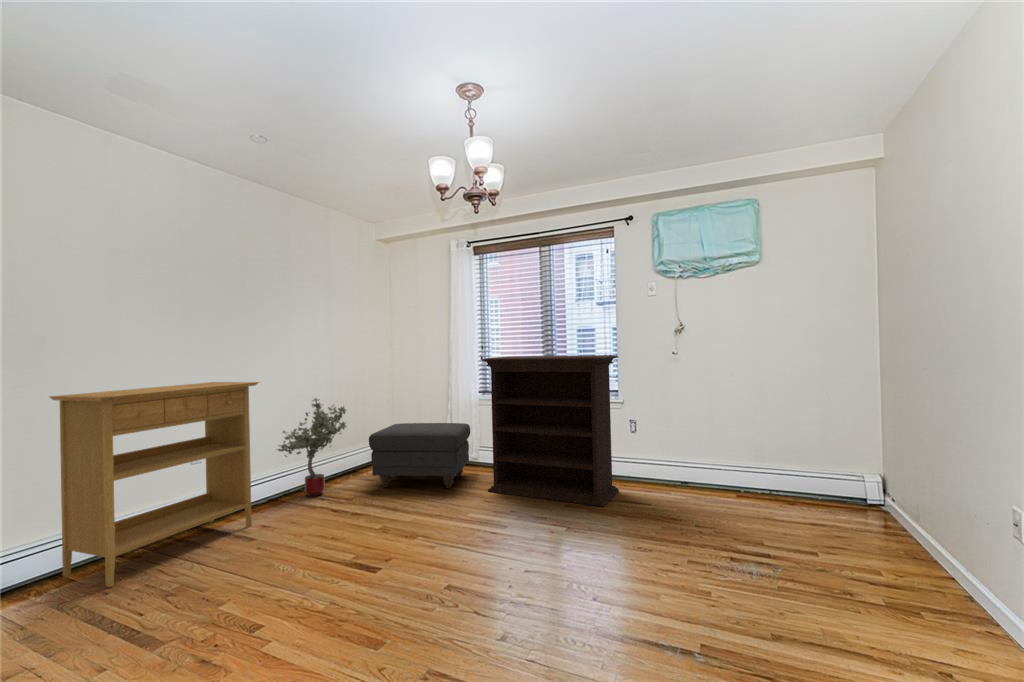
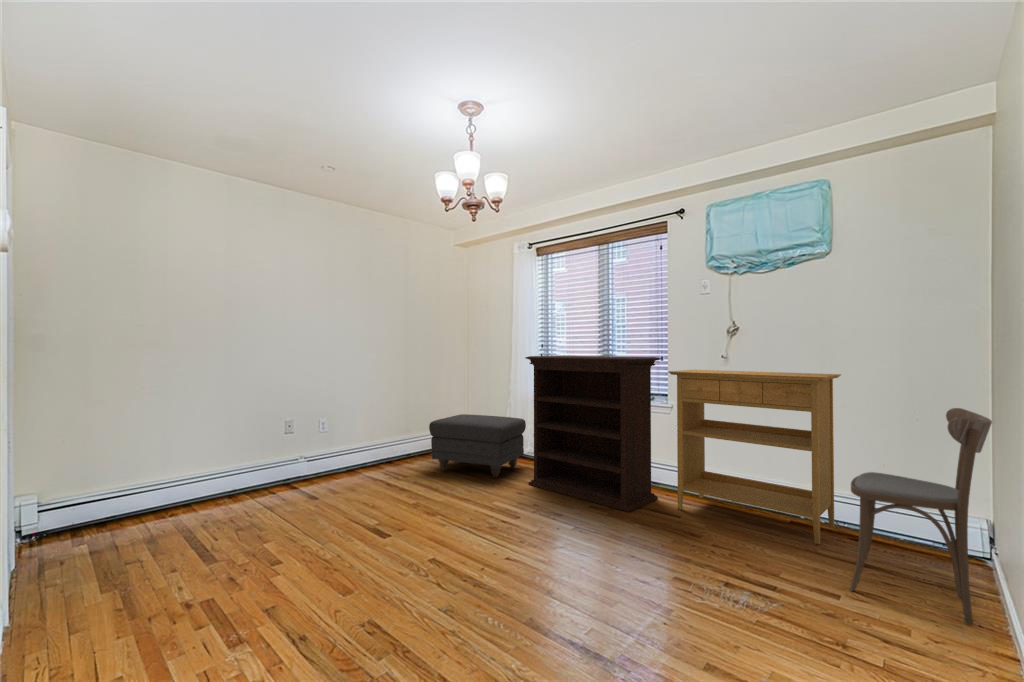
console table: present [50,382,259,587] -> present [668,370,841,544]
dining chair: none [810,389,918,561] -> present [849,408,992,625]
potted tree: present [277,398,347,496] -> none [351,386,416,471]

